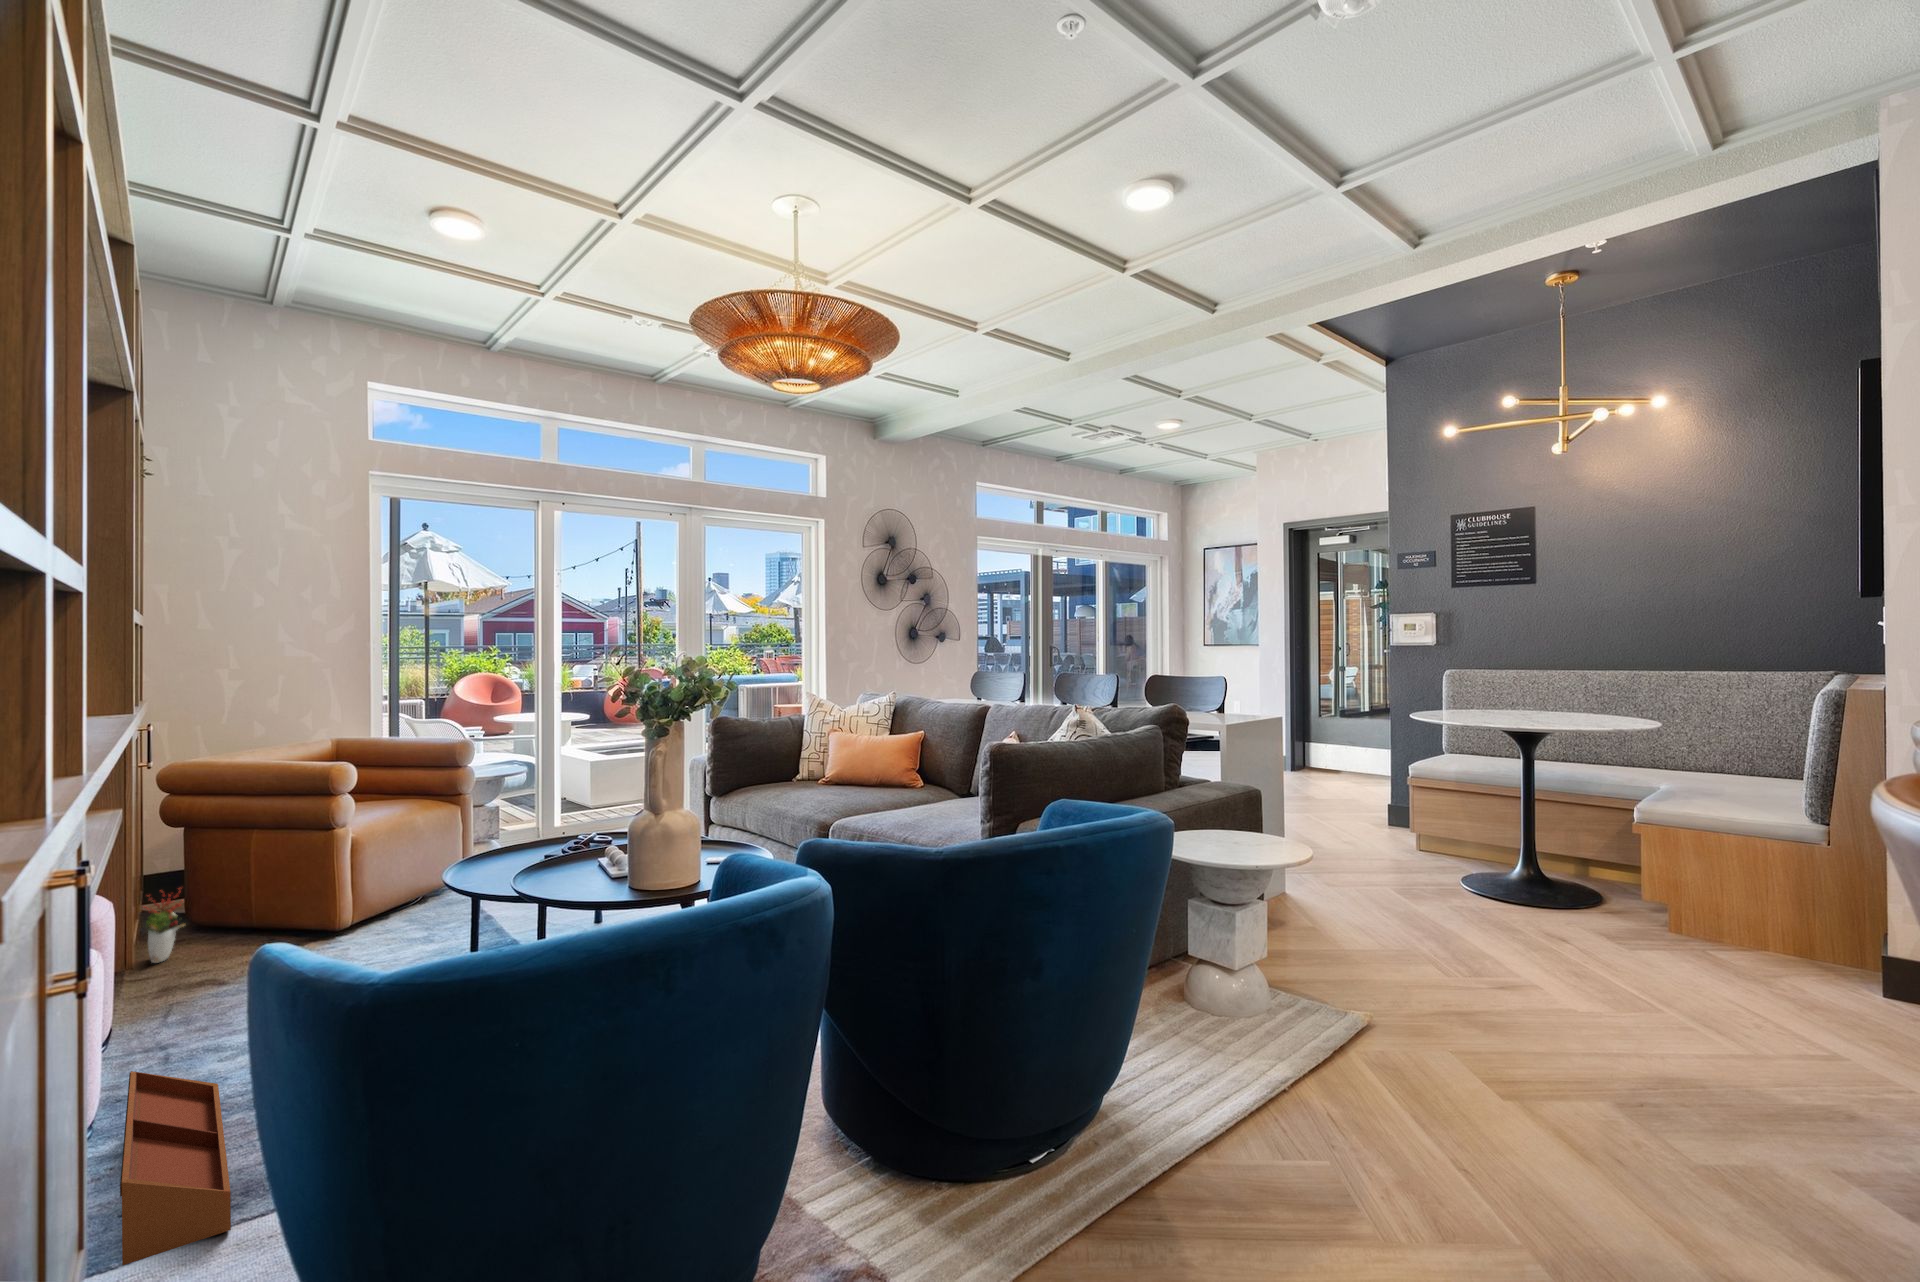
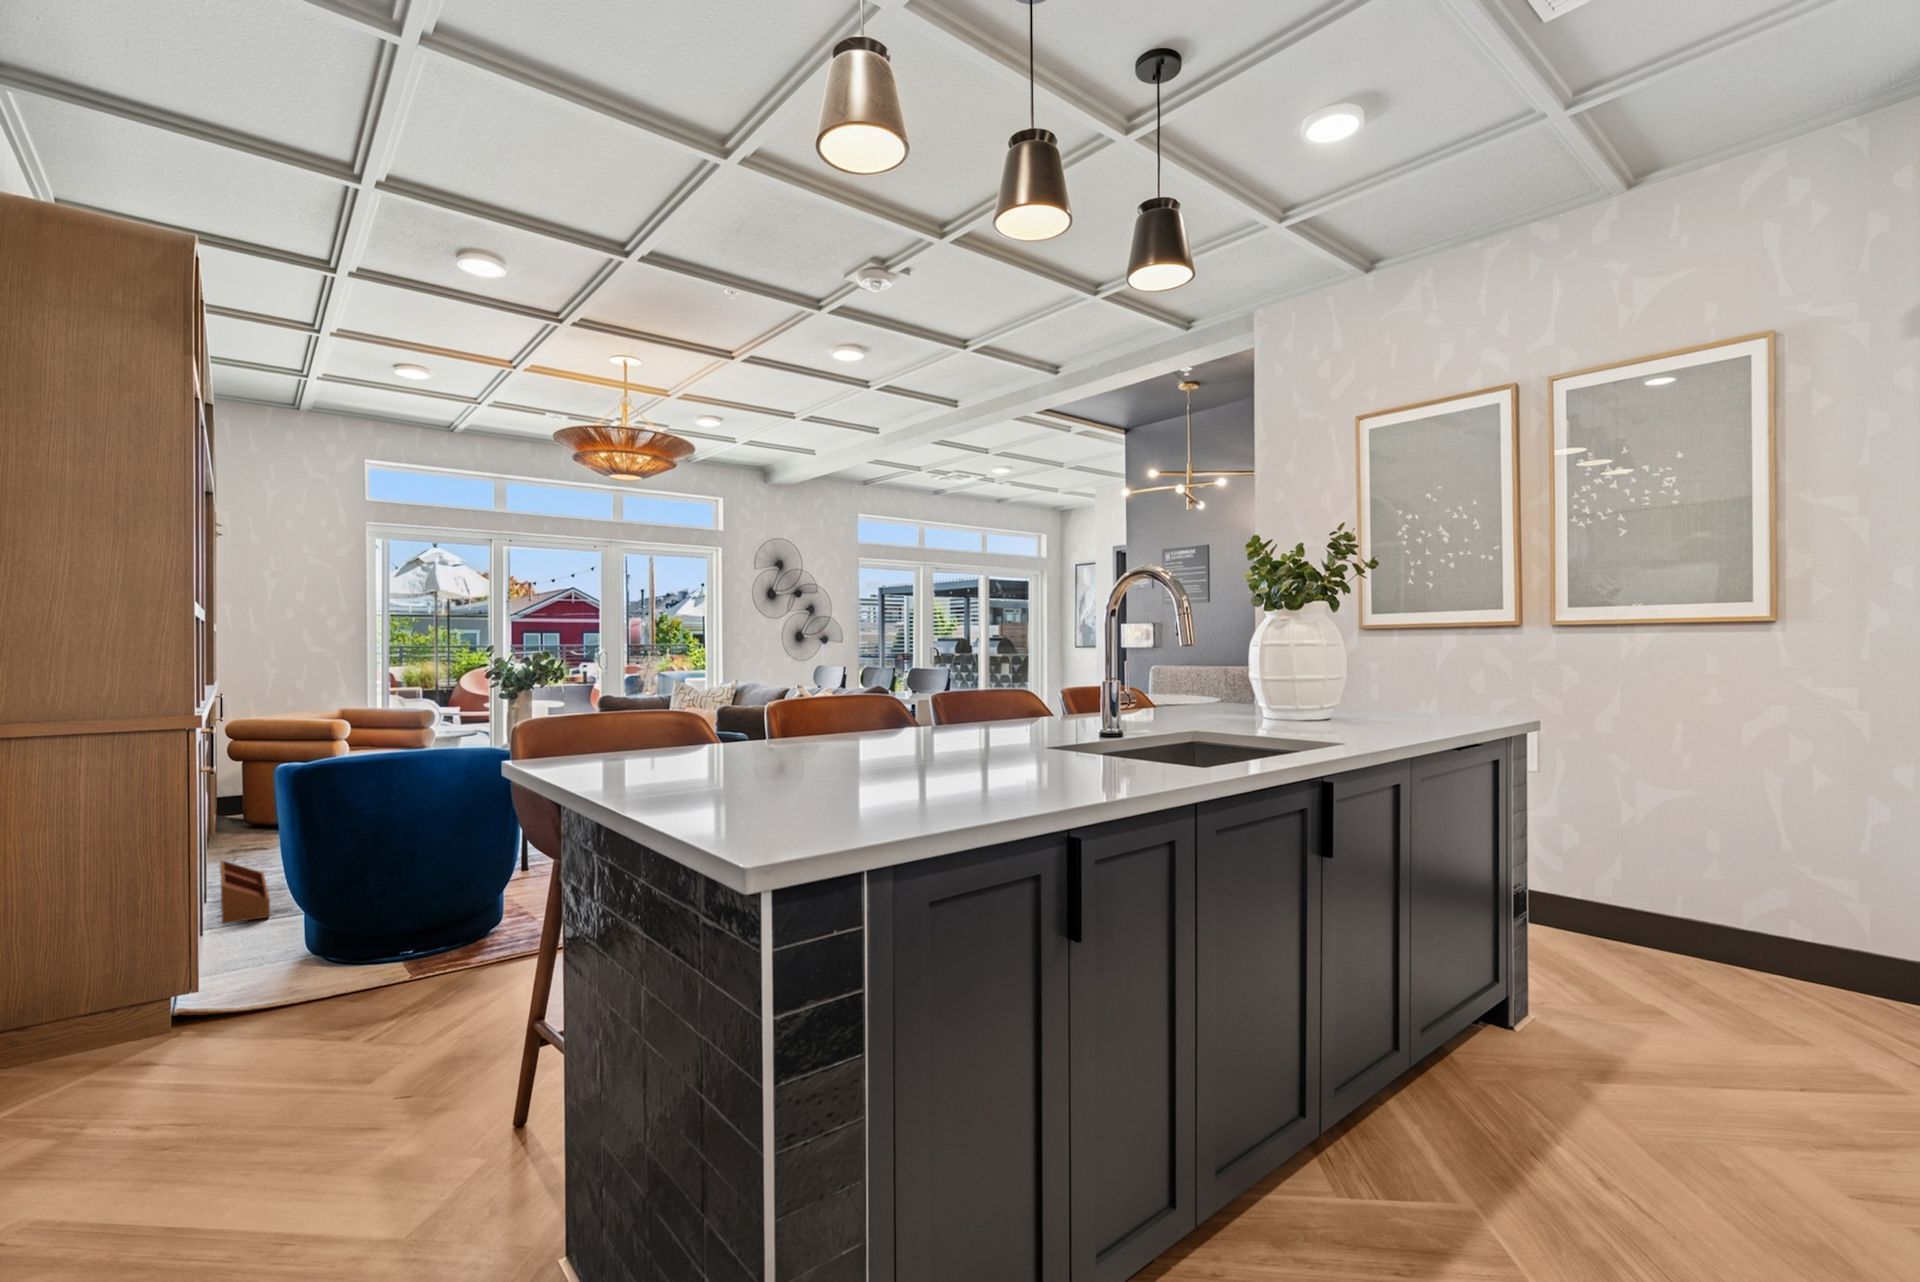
decorative plant: present [144,888,185,963] -> none [218,792,244,839]

